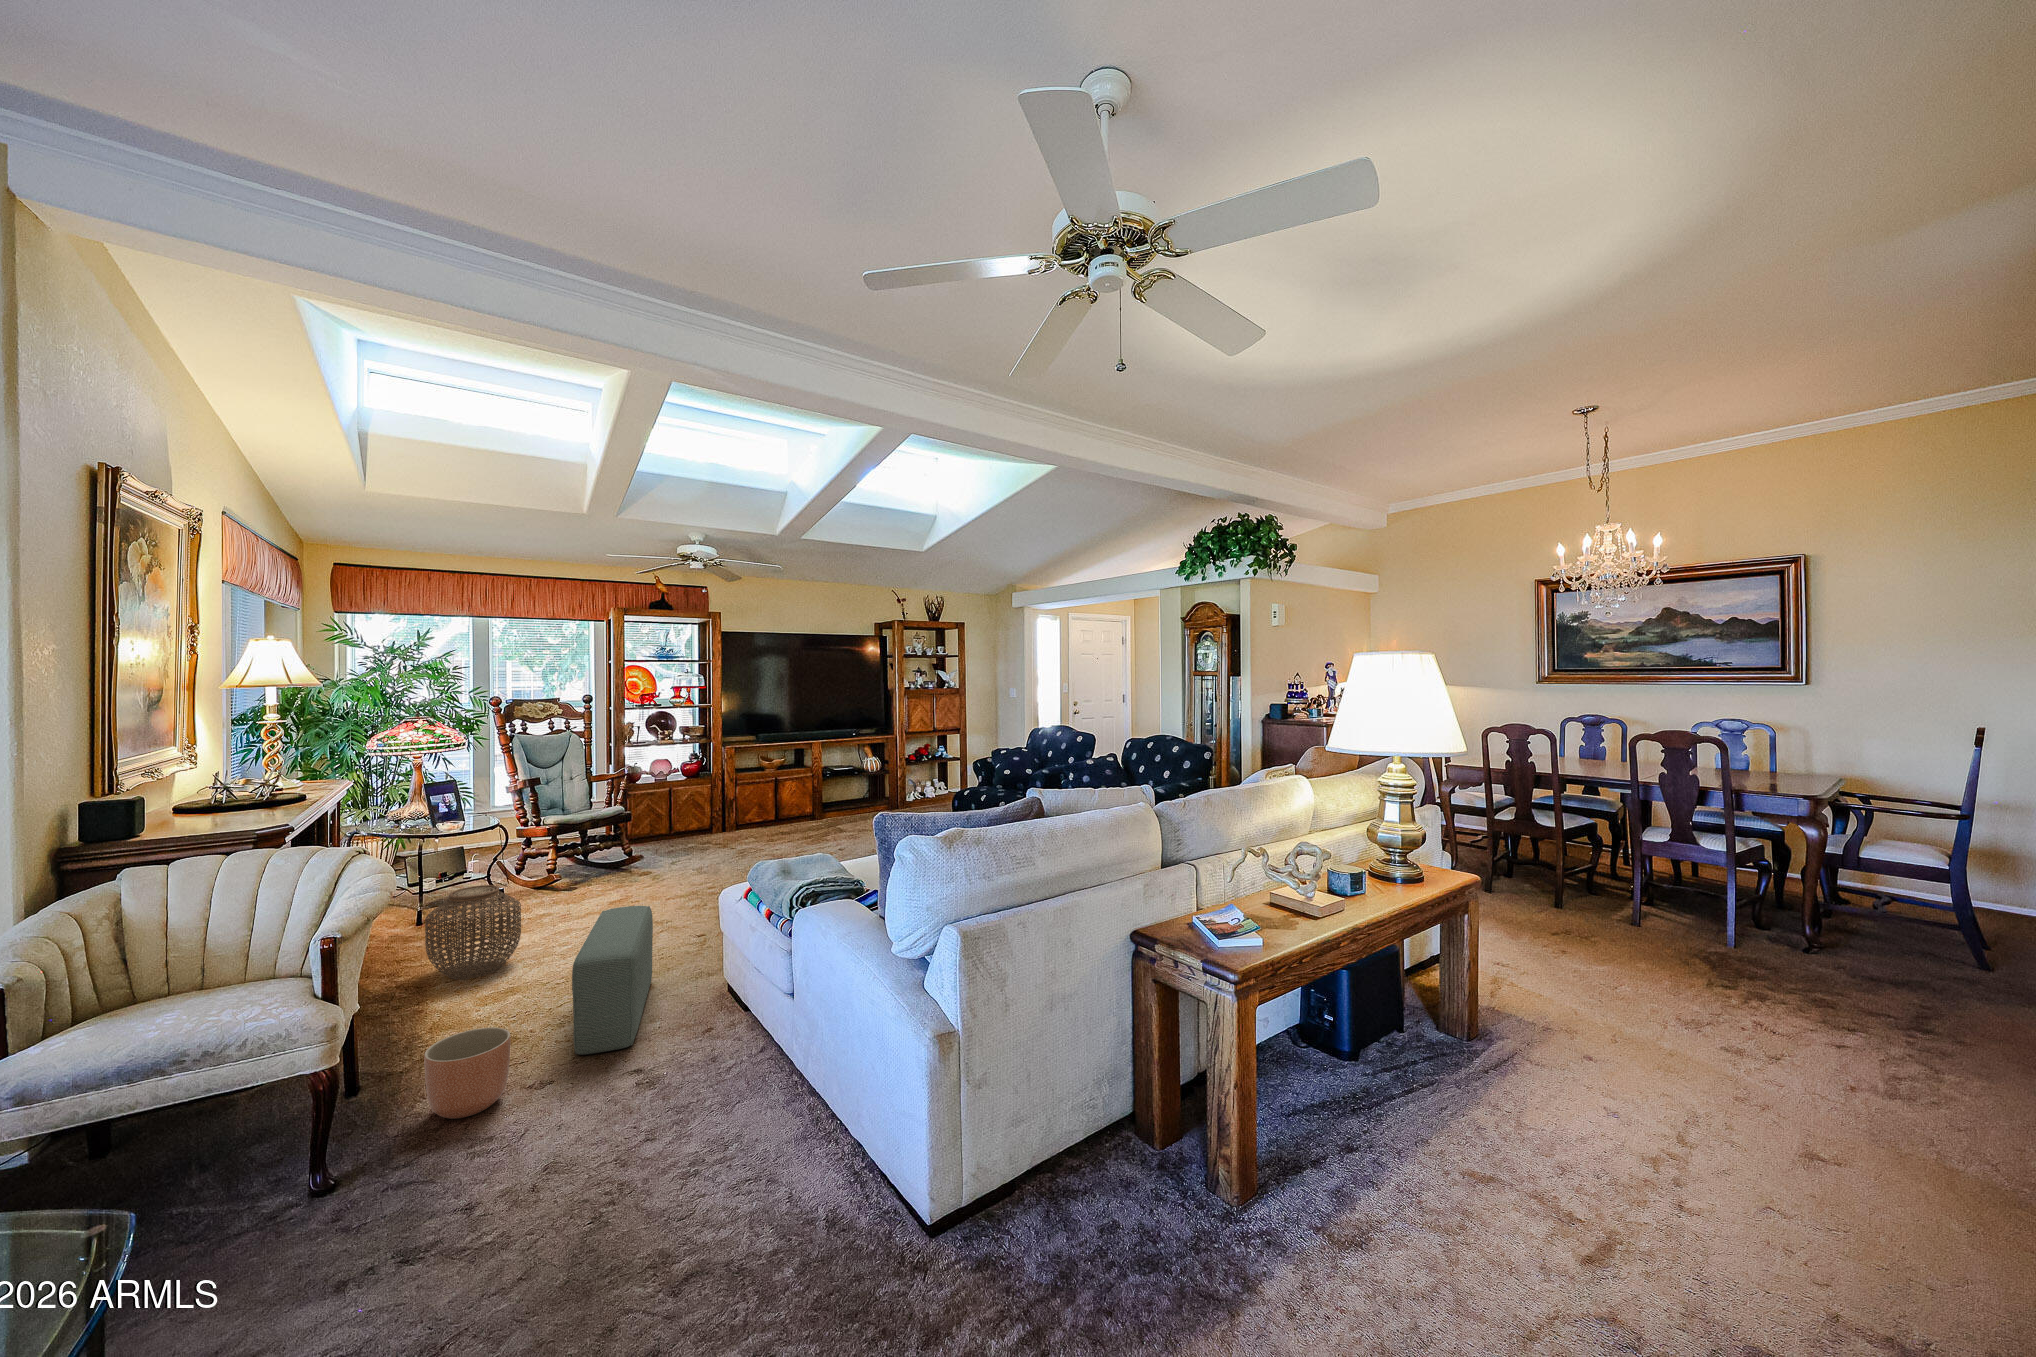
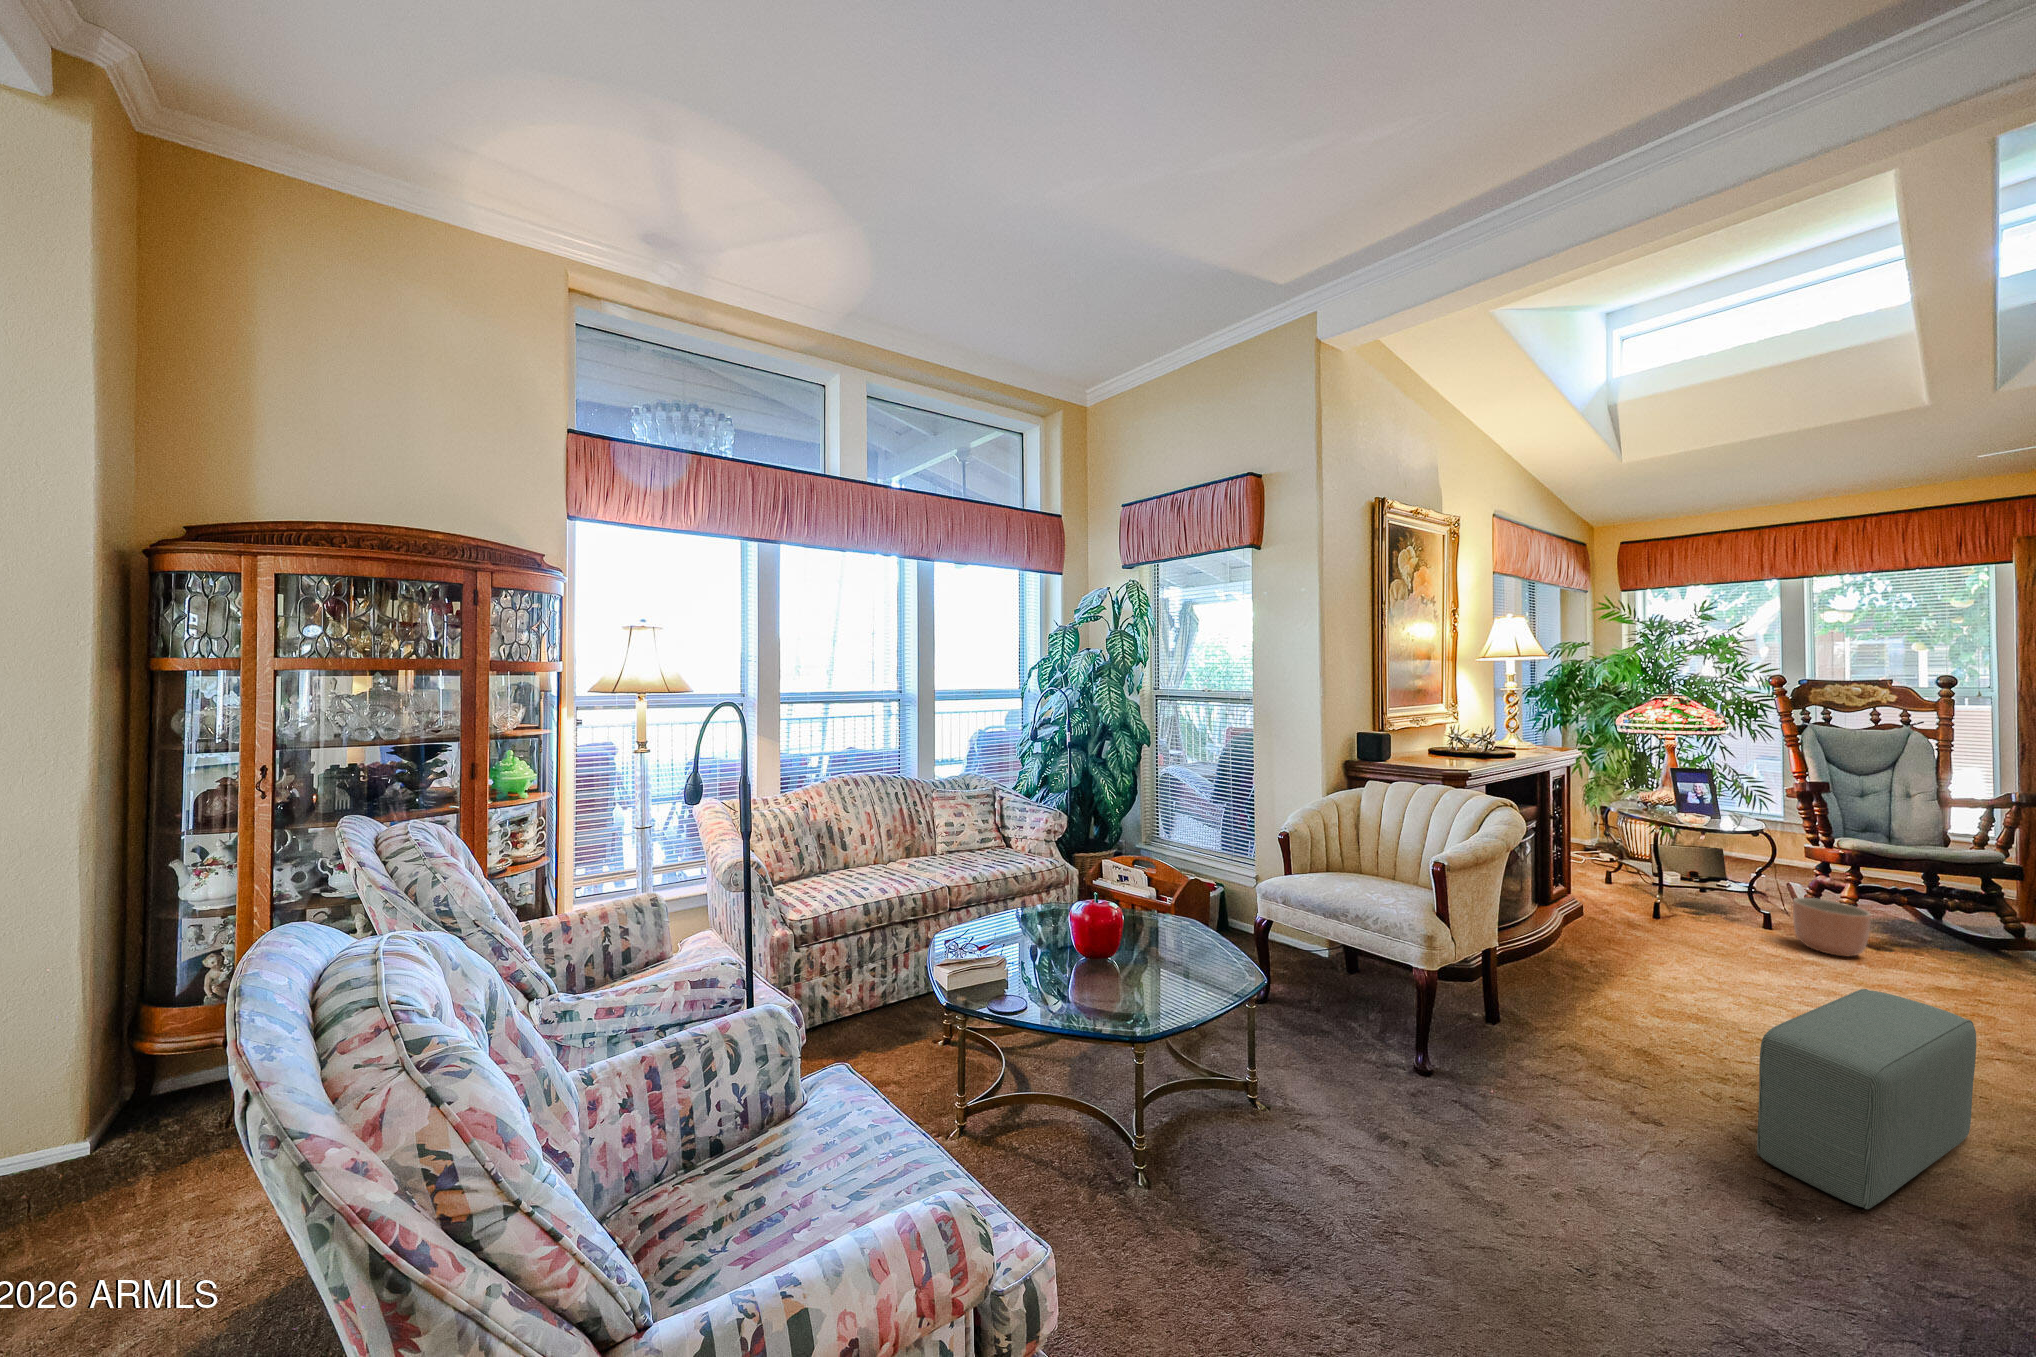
woven basket: present [425,885,521,979] -> none [1620,885,1747,995]
planter: present [424,1027,510,1119] -> present [1793,898,1871,956]

